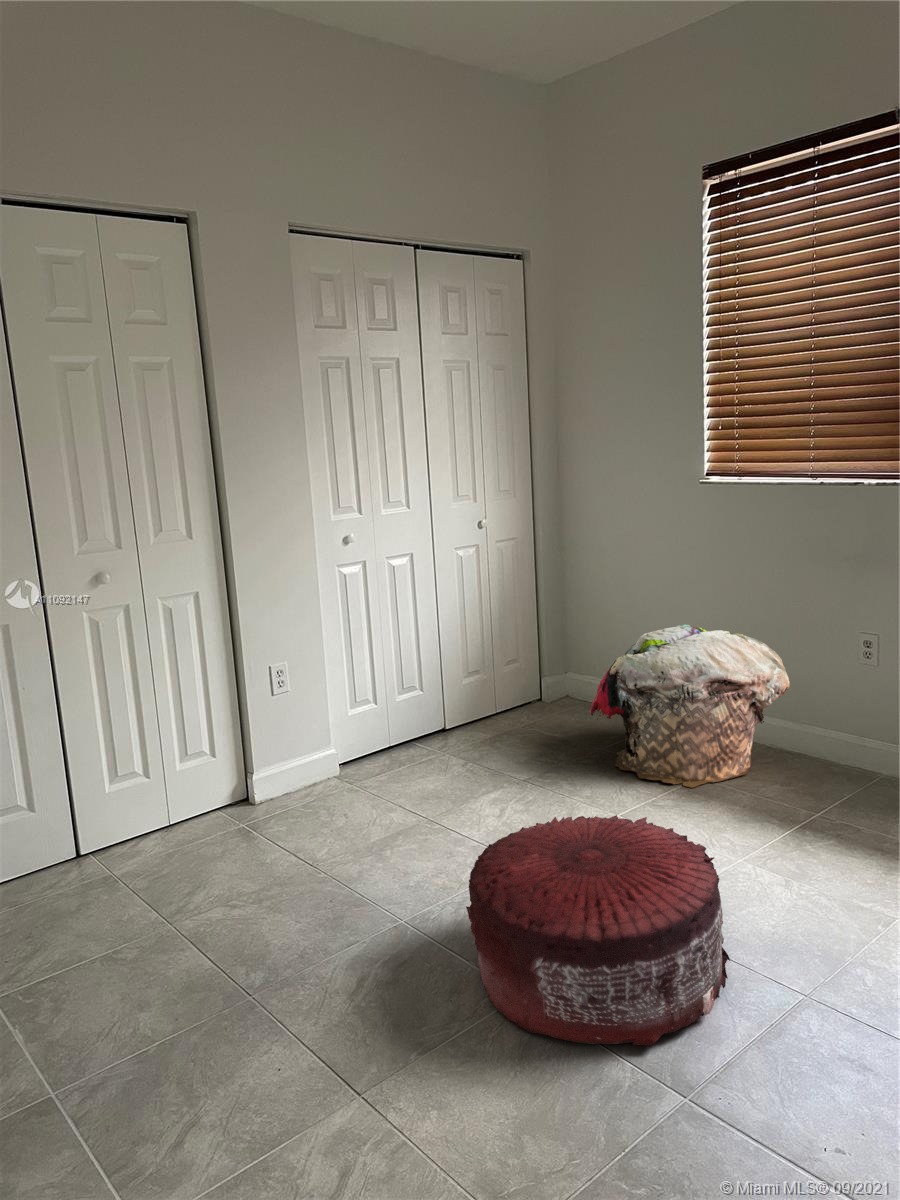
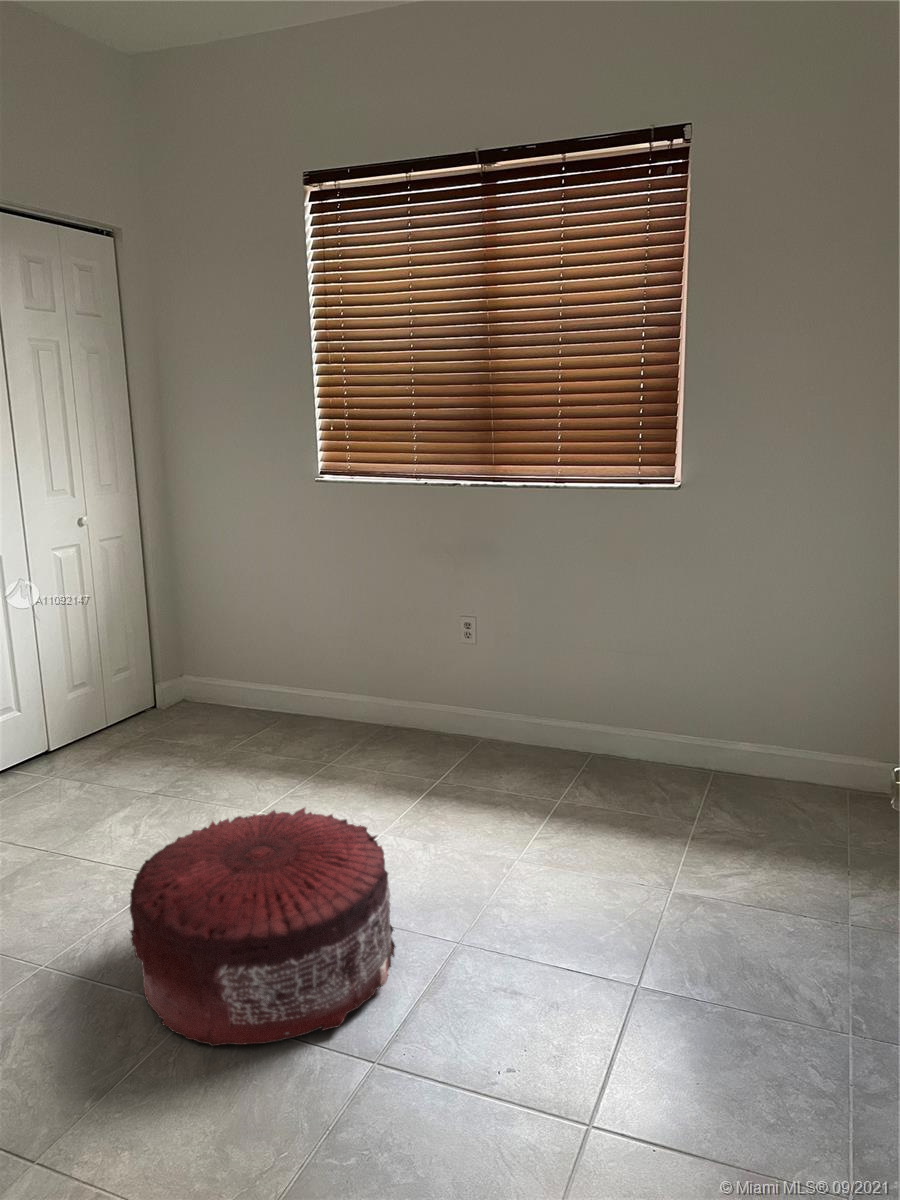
laundry basket: present [589,624,790,788] -> none [214,619,407,777]

